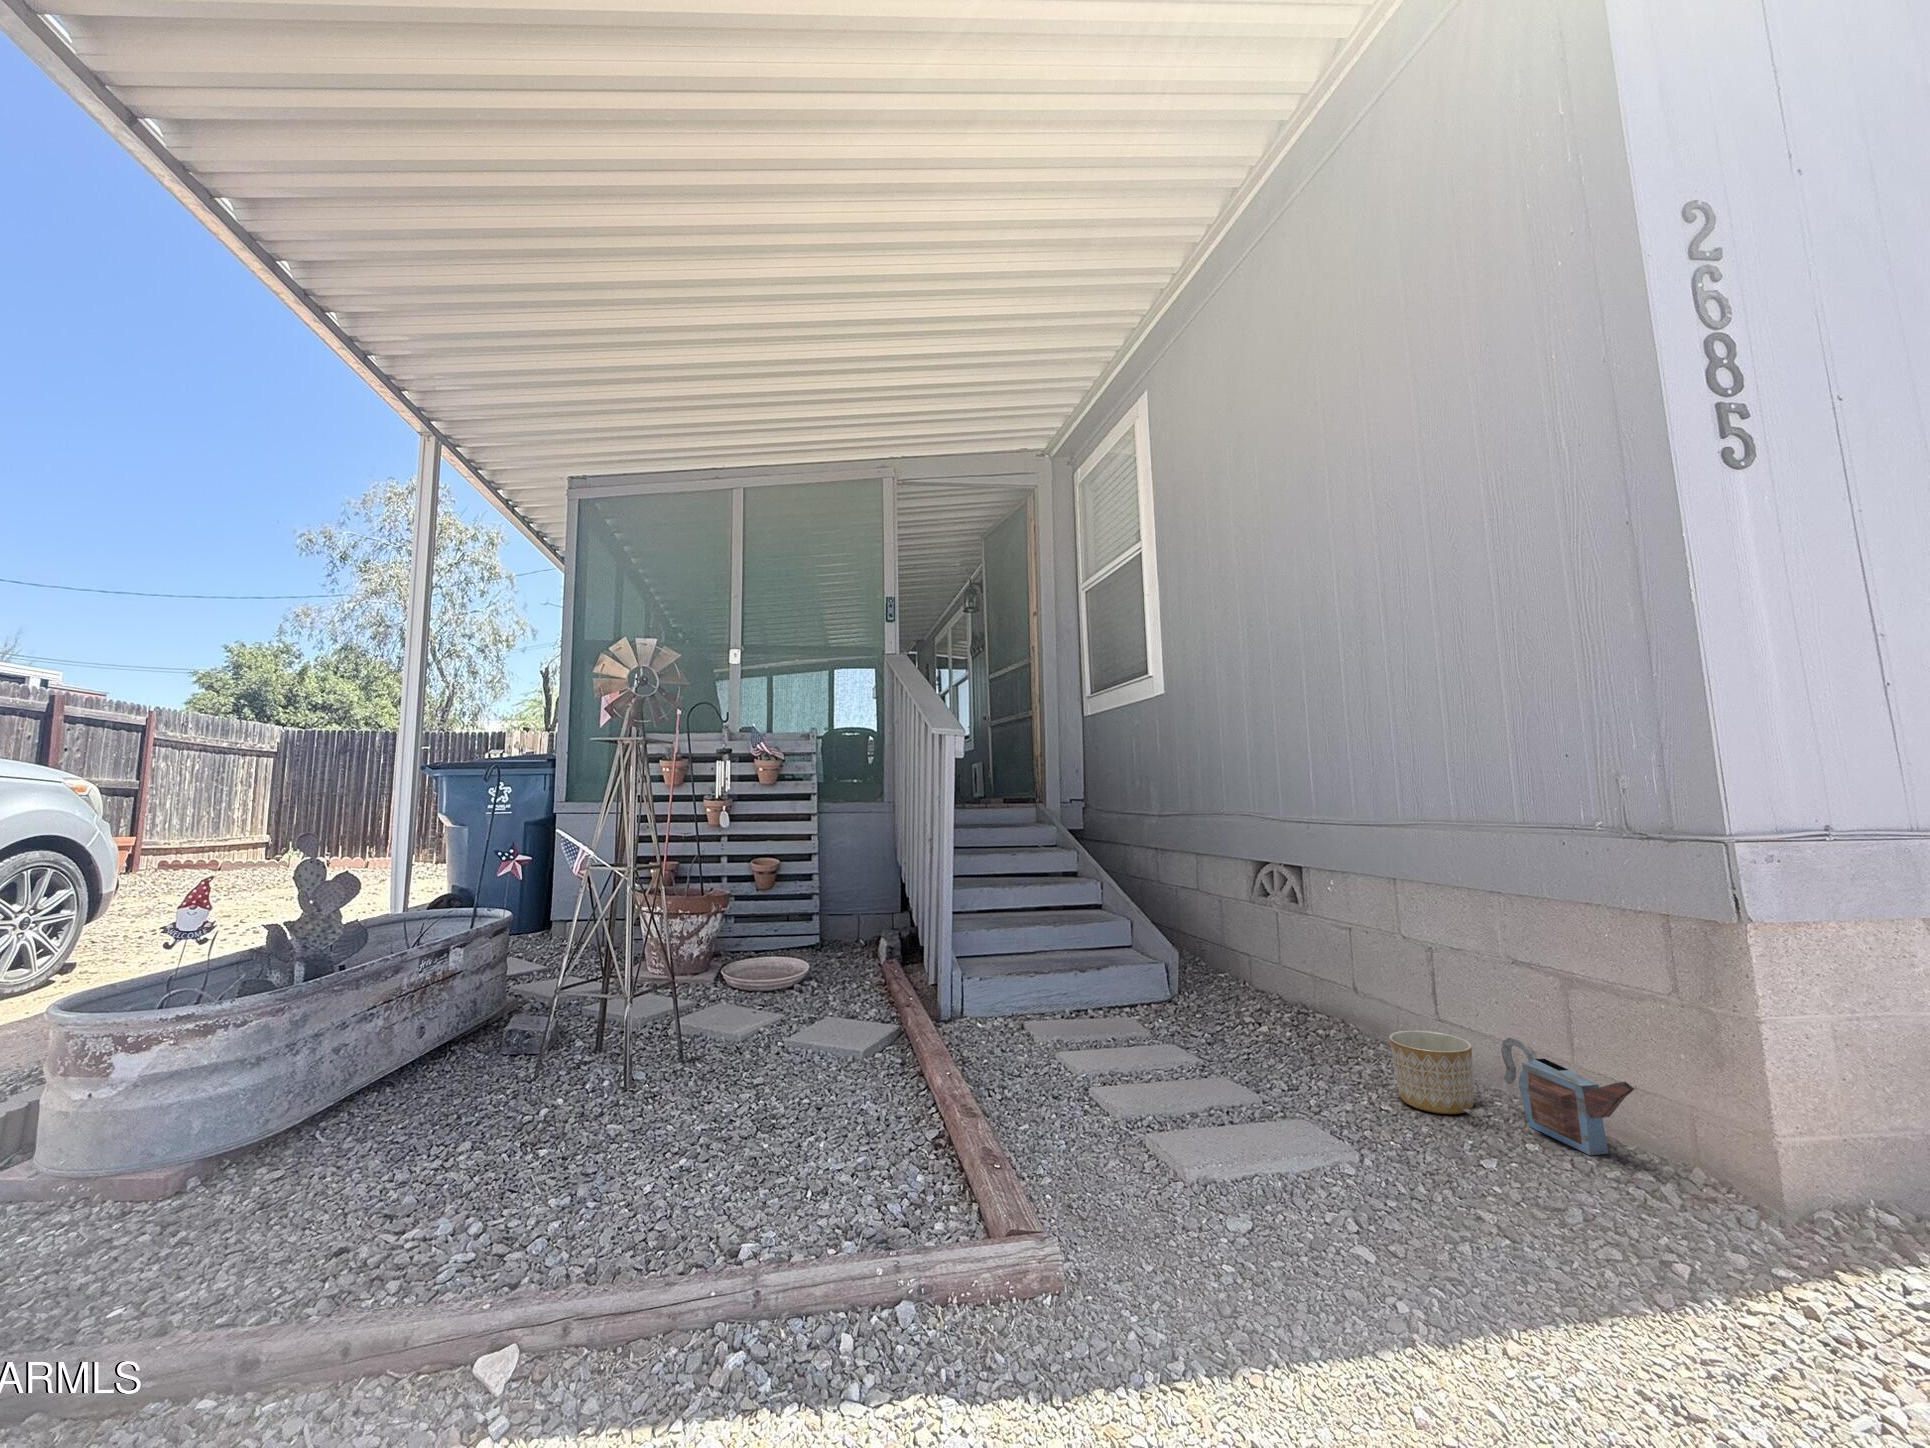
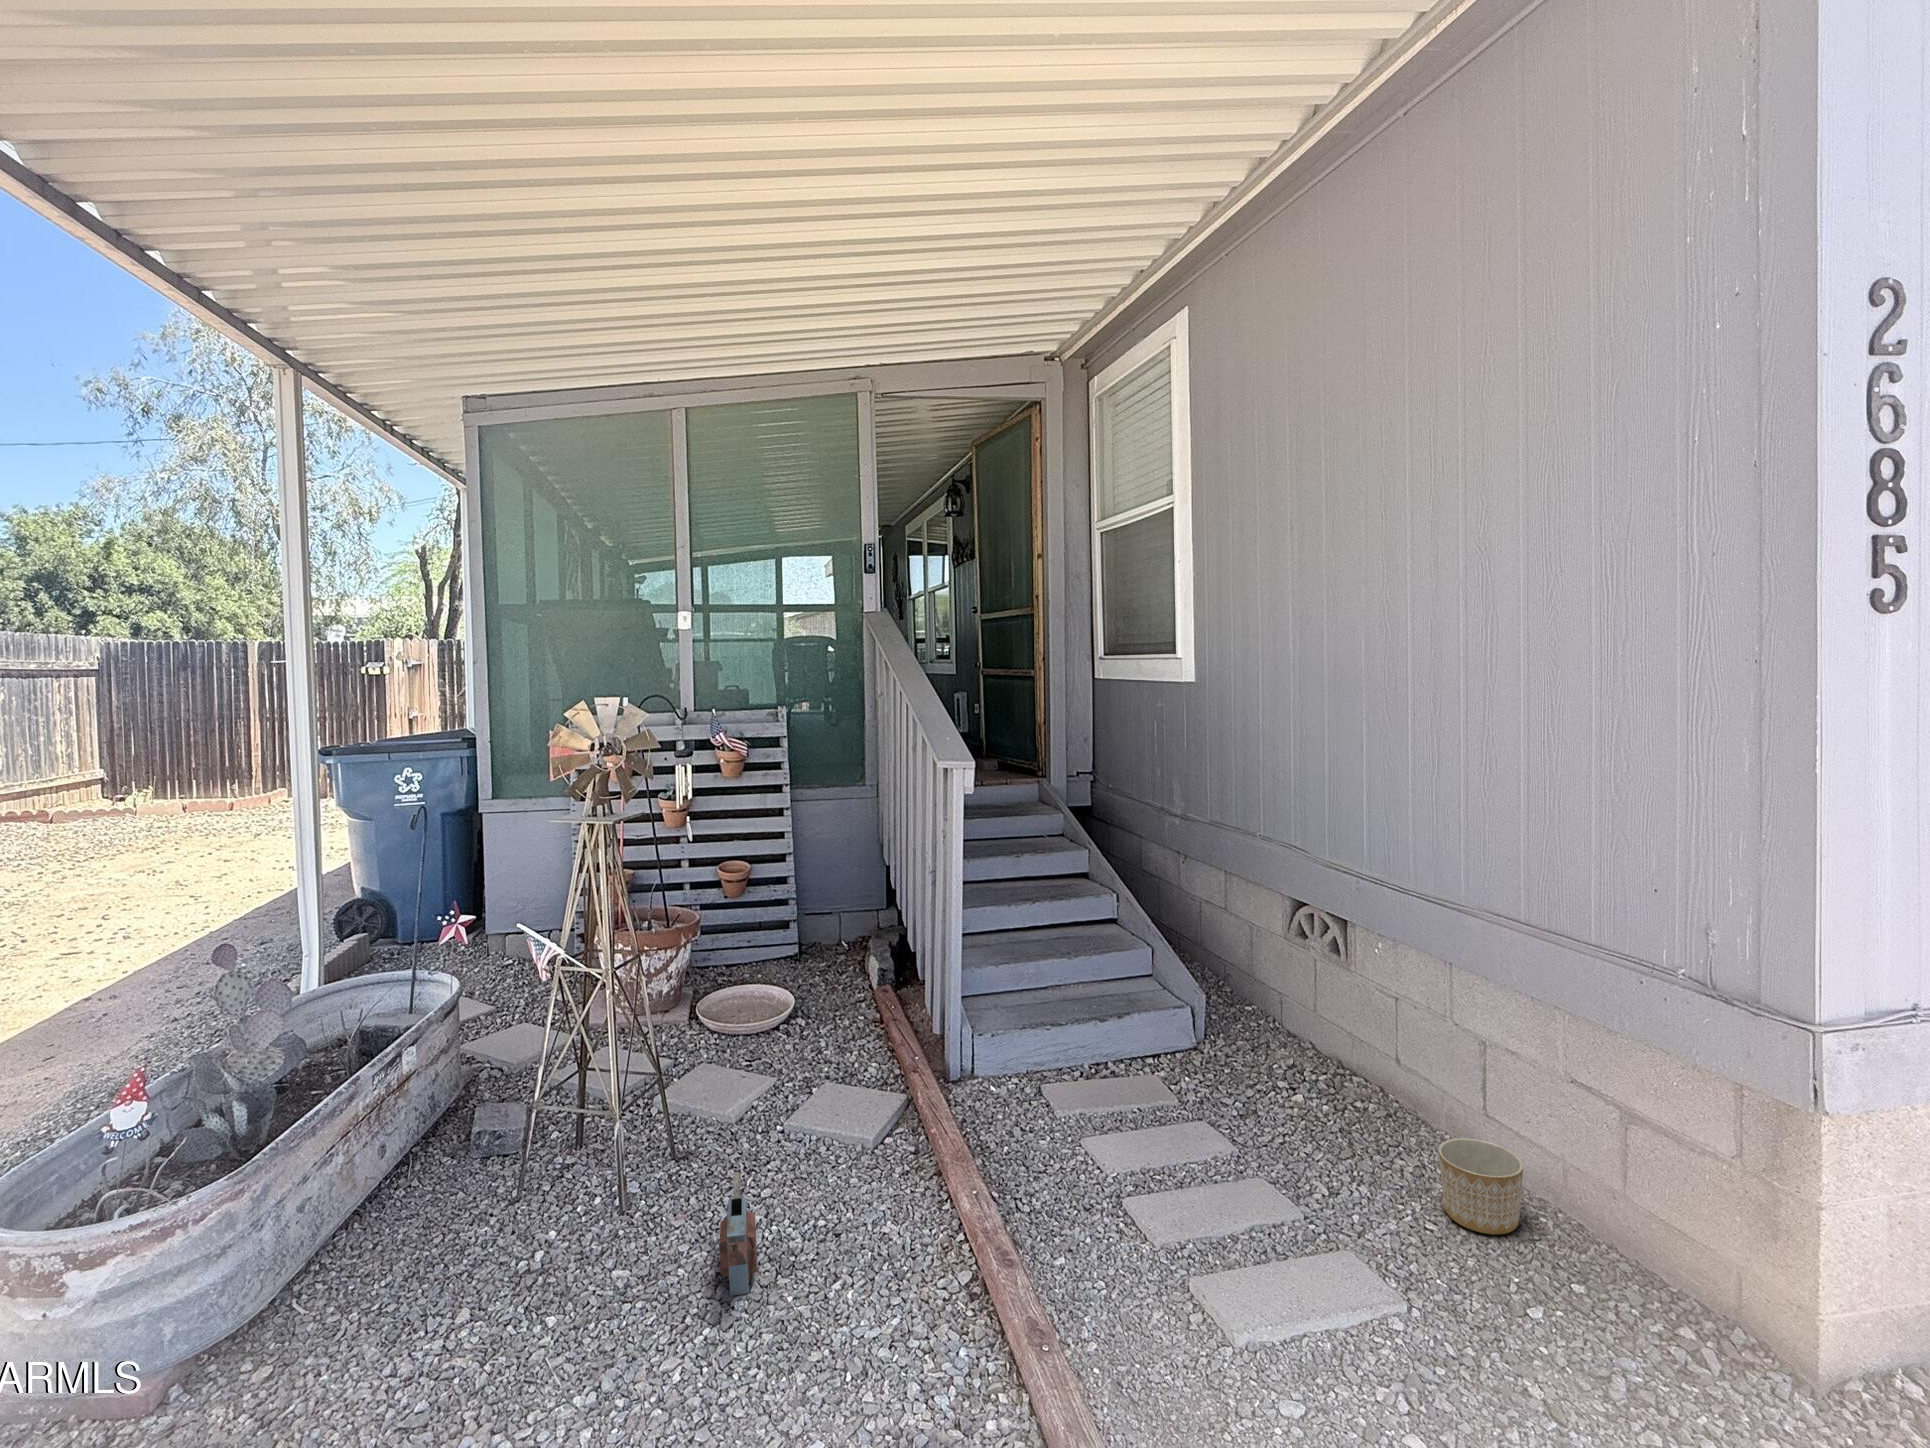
watering can: present [1501,1037,1634,1155] -> present [719,1172,757,1296]

